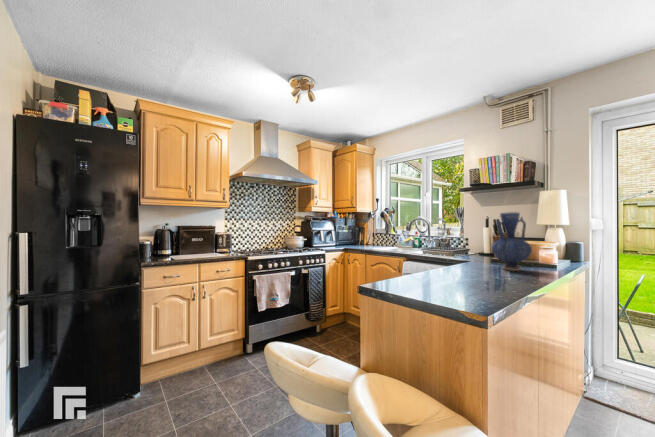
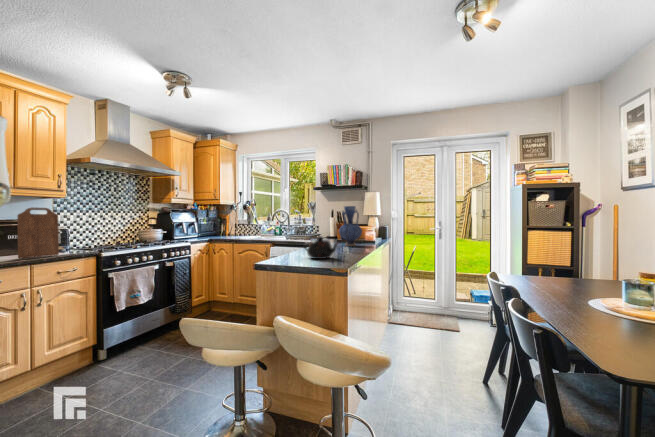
cutting board: none [195,218,220,258] -> present [17,208,59,258]
teapot: none [424,258,479,293] -> present [304,236,338,259]

